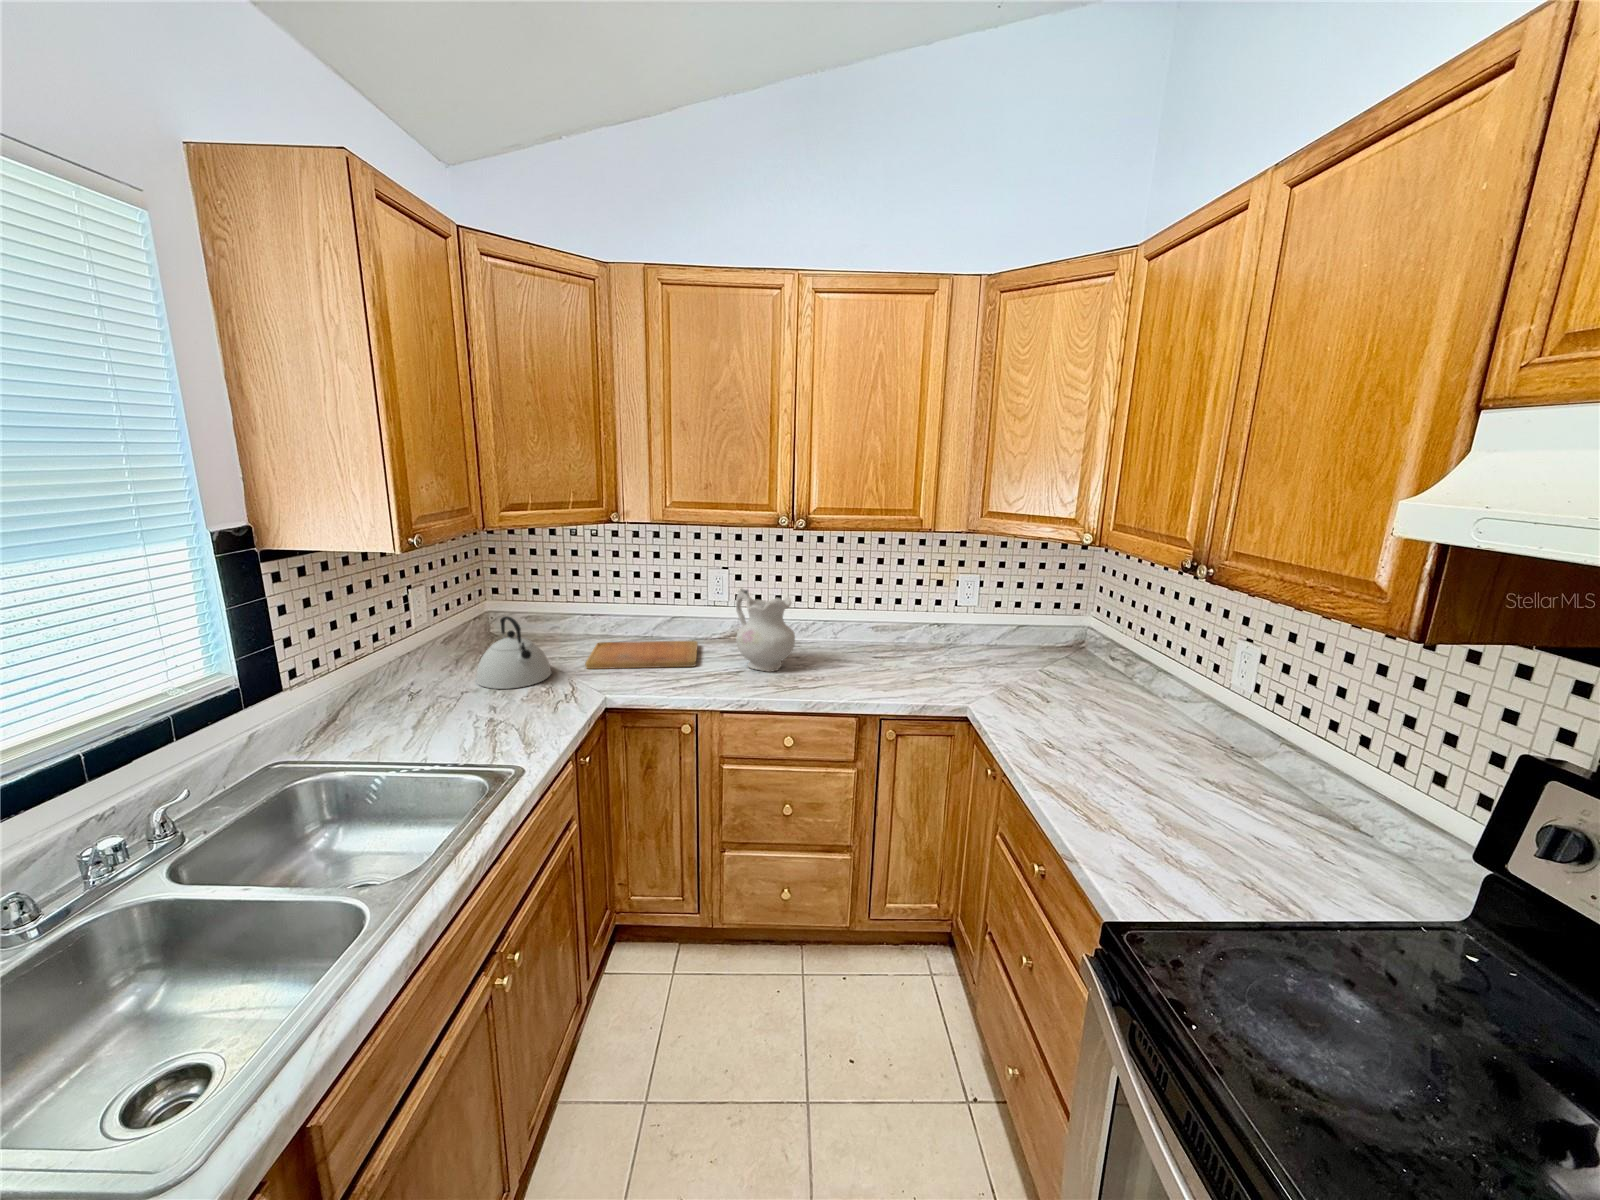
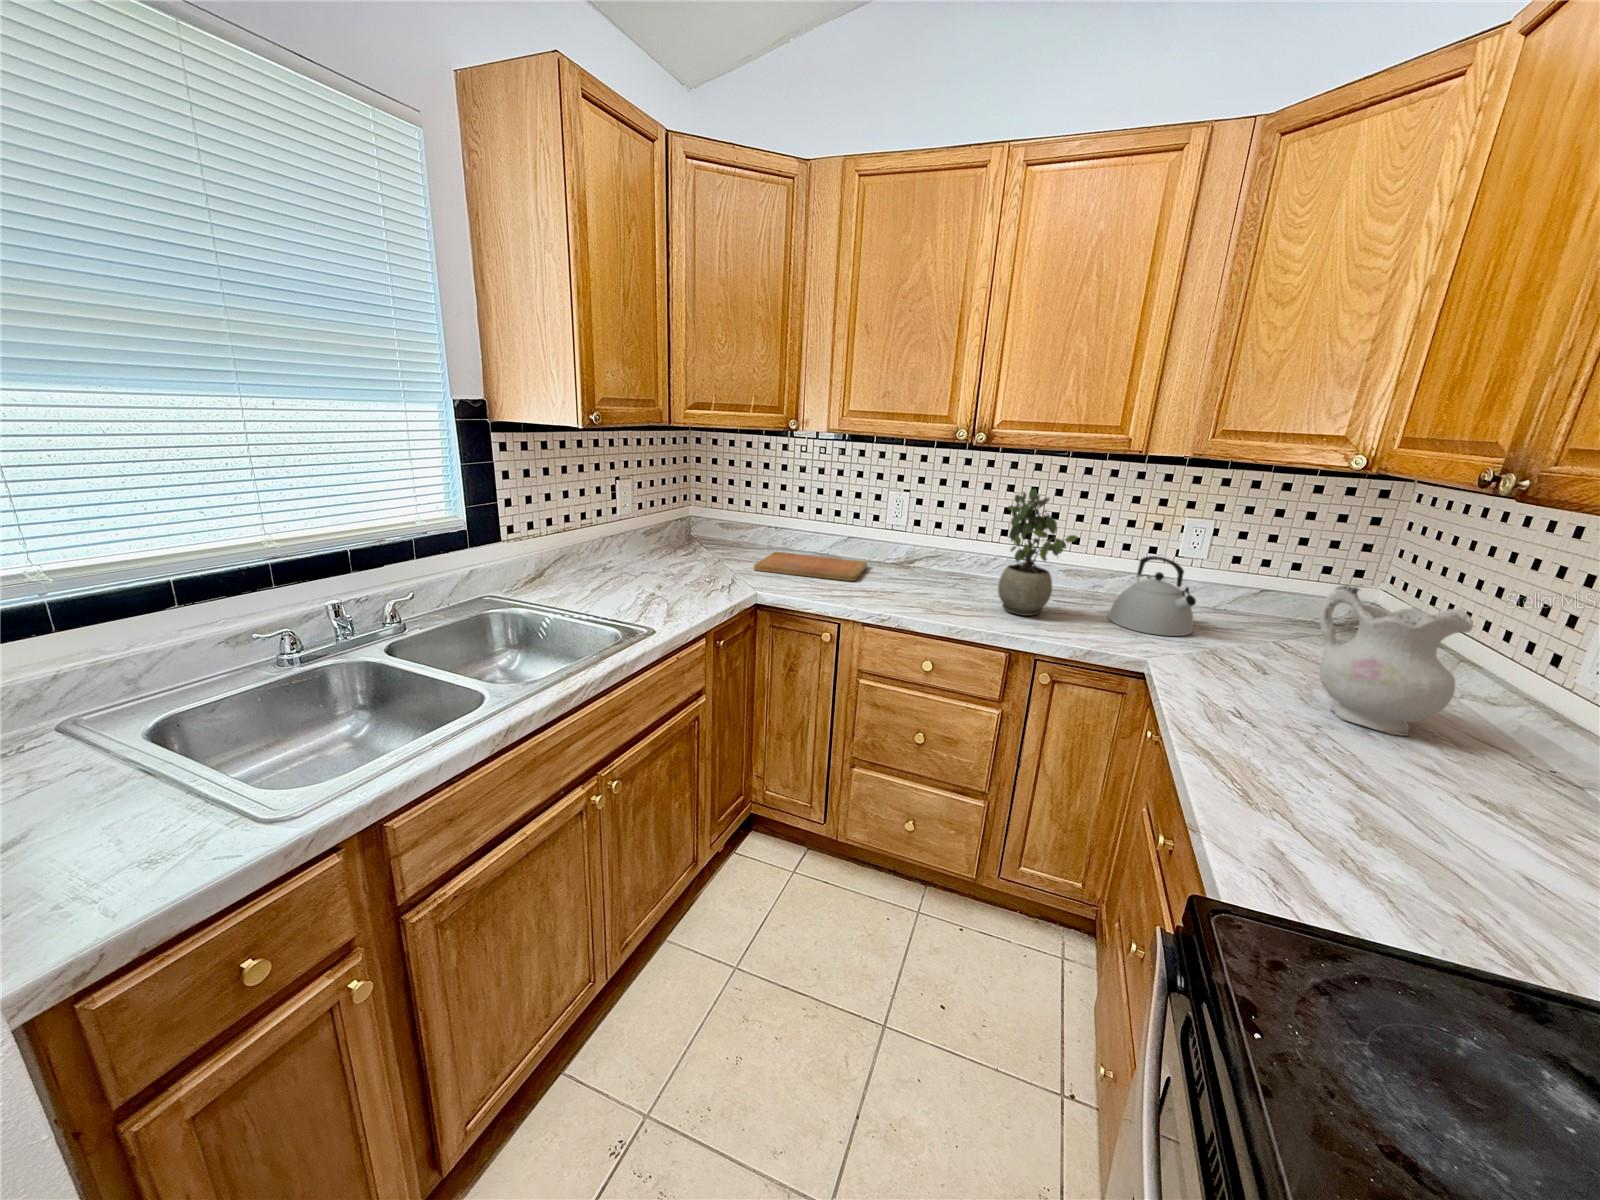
potted plant: none [834,569,902,679] -> present [998,489,1078,616]
ceramic pitcher: present [736,589,795,672] -> present [1319,585,1473,736]
kettle: present [476,616,551,689] -> present [1108,556,1196,636]

